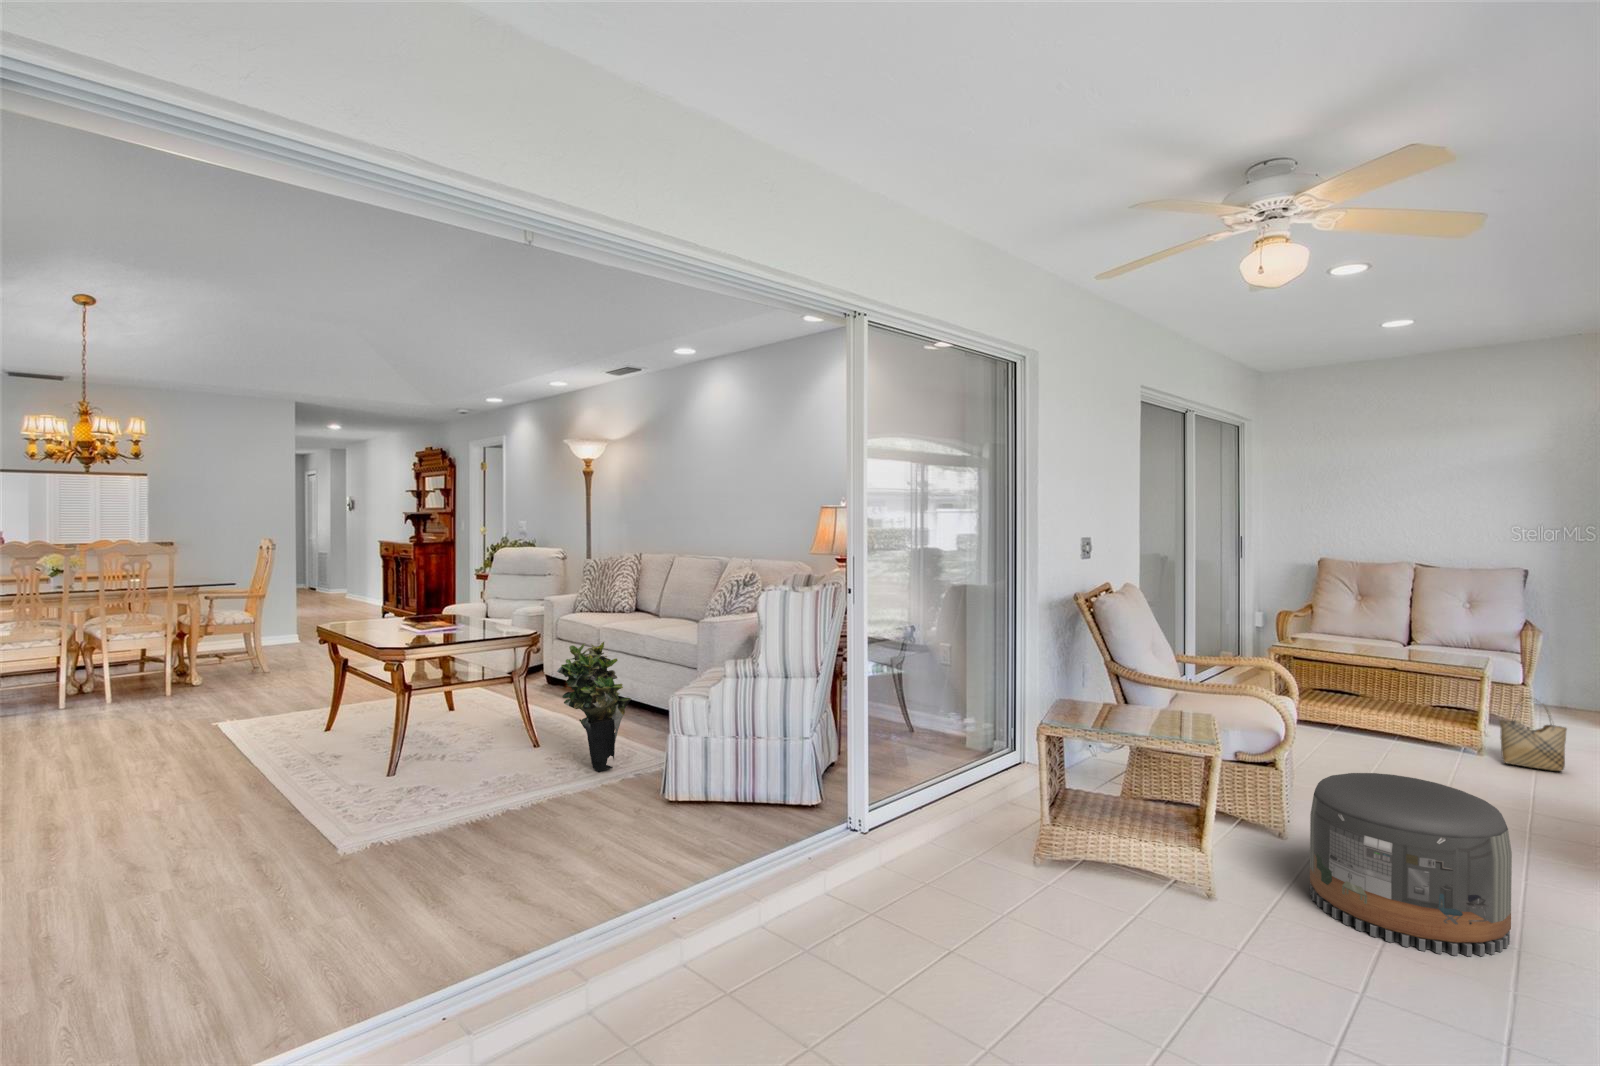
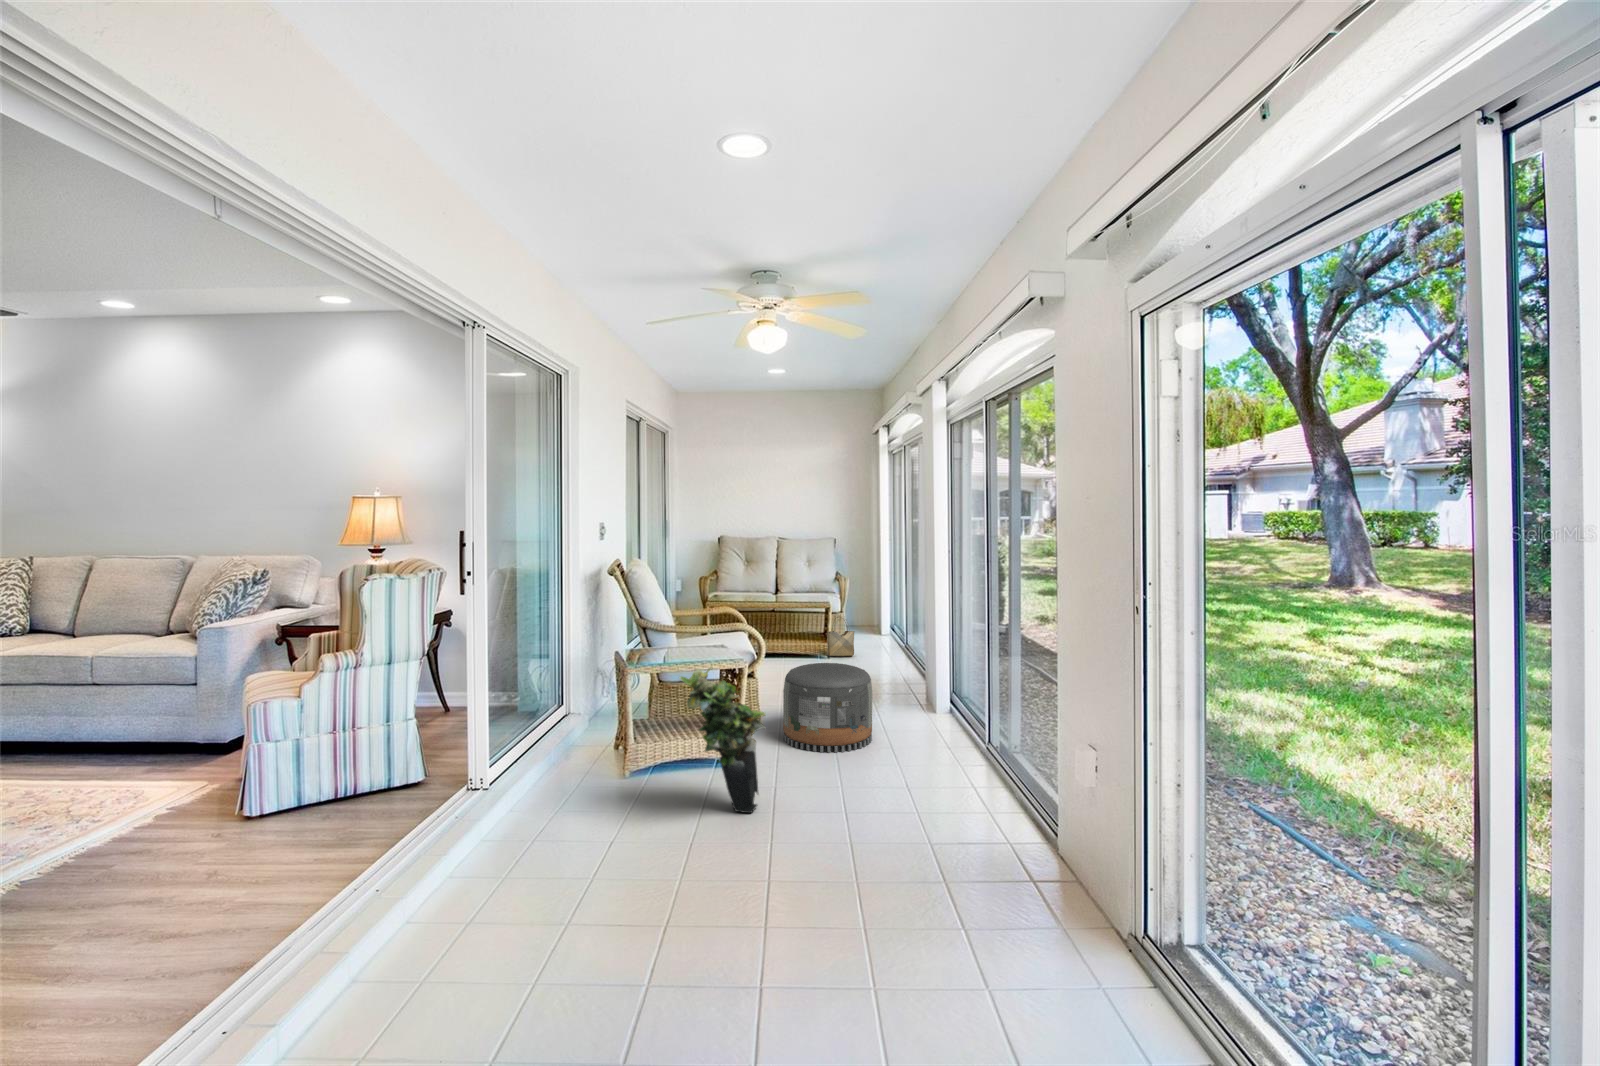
potted plant: present [557,642,631,772] -> present [679,669,766,813]

